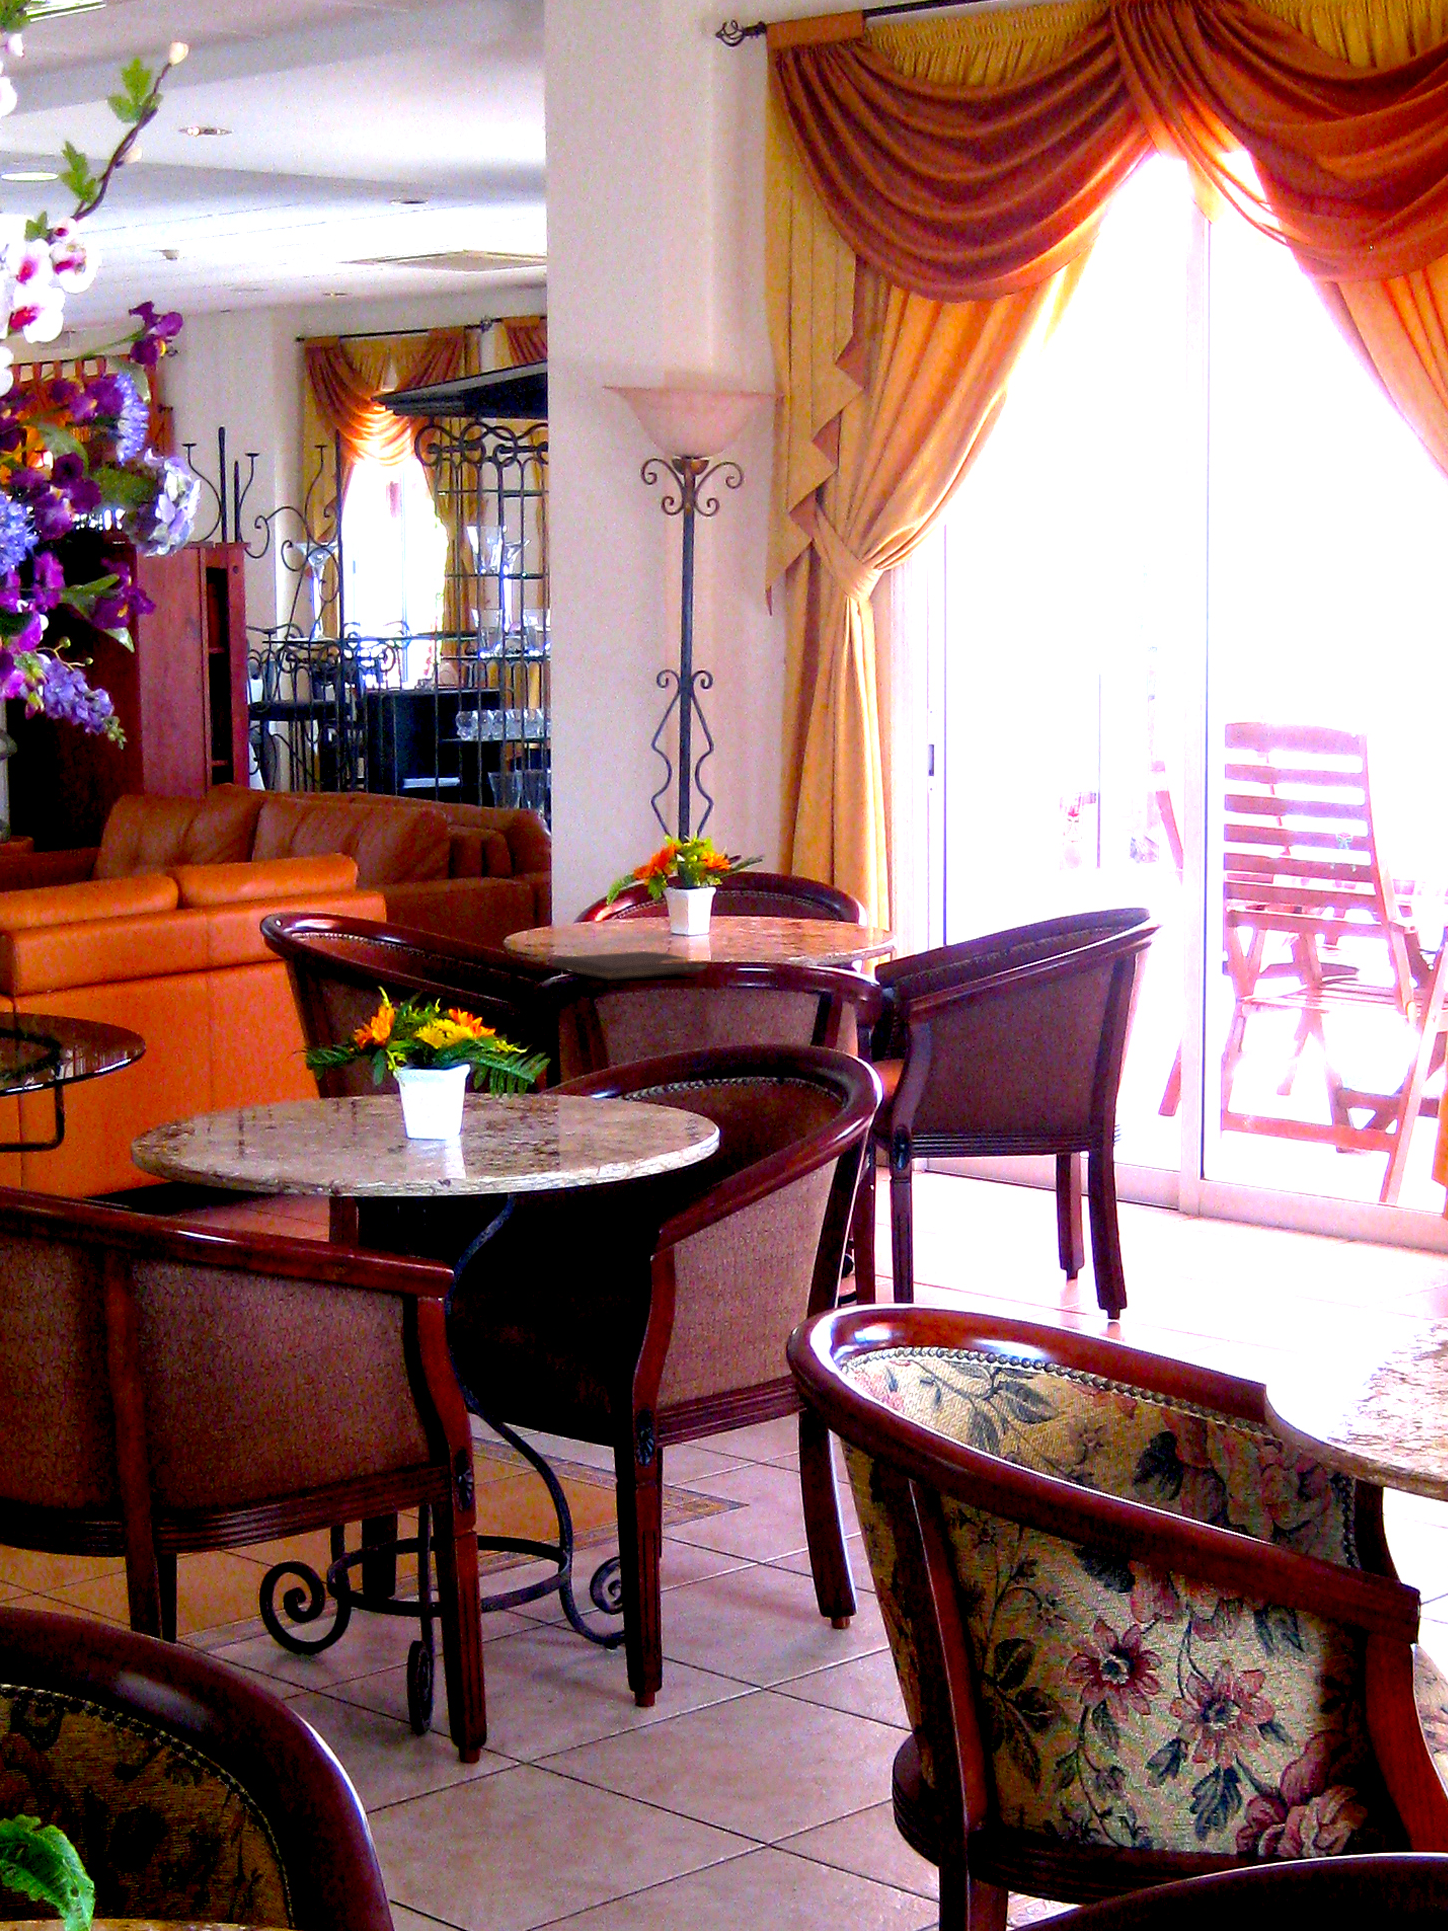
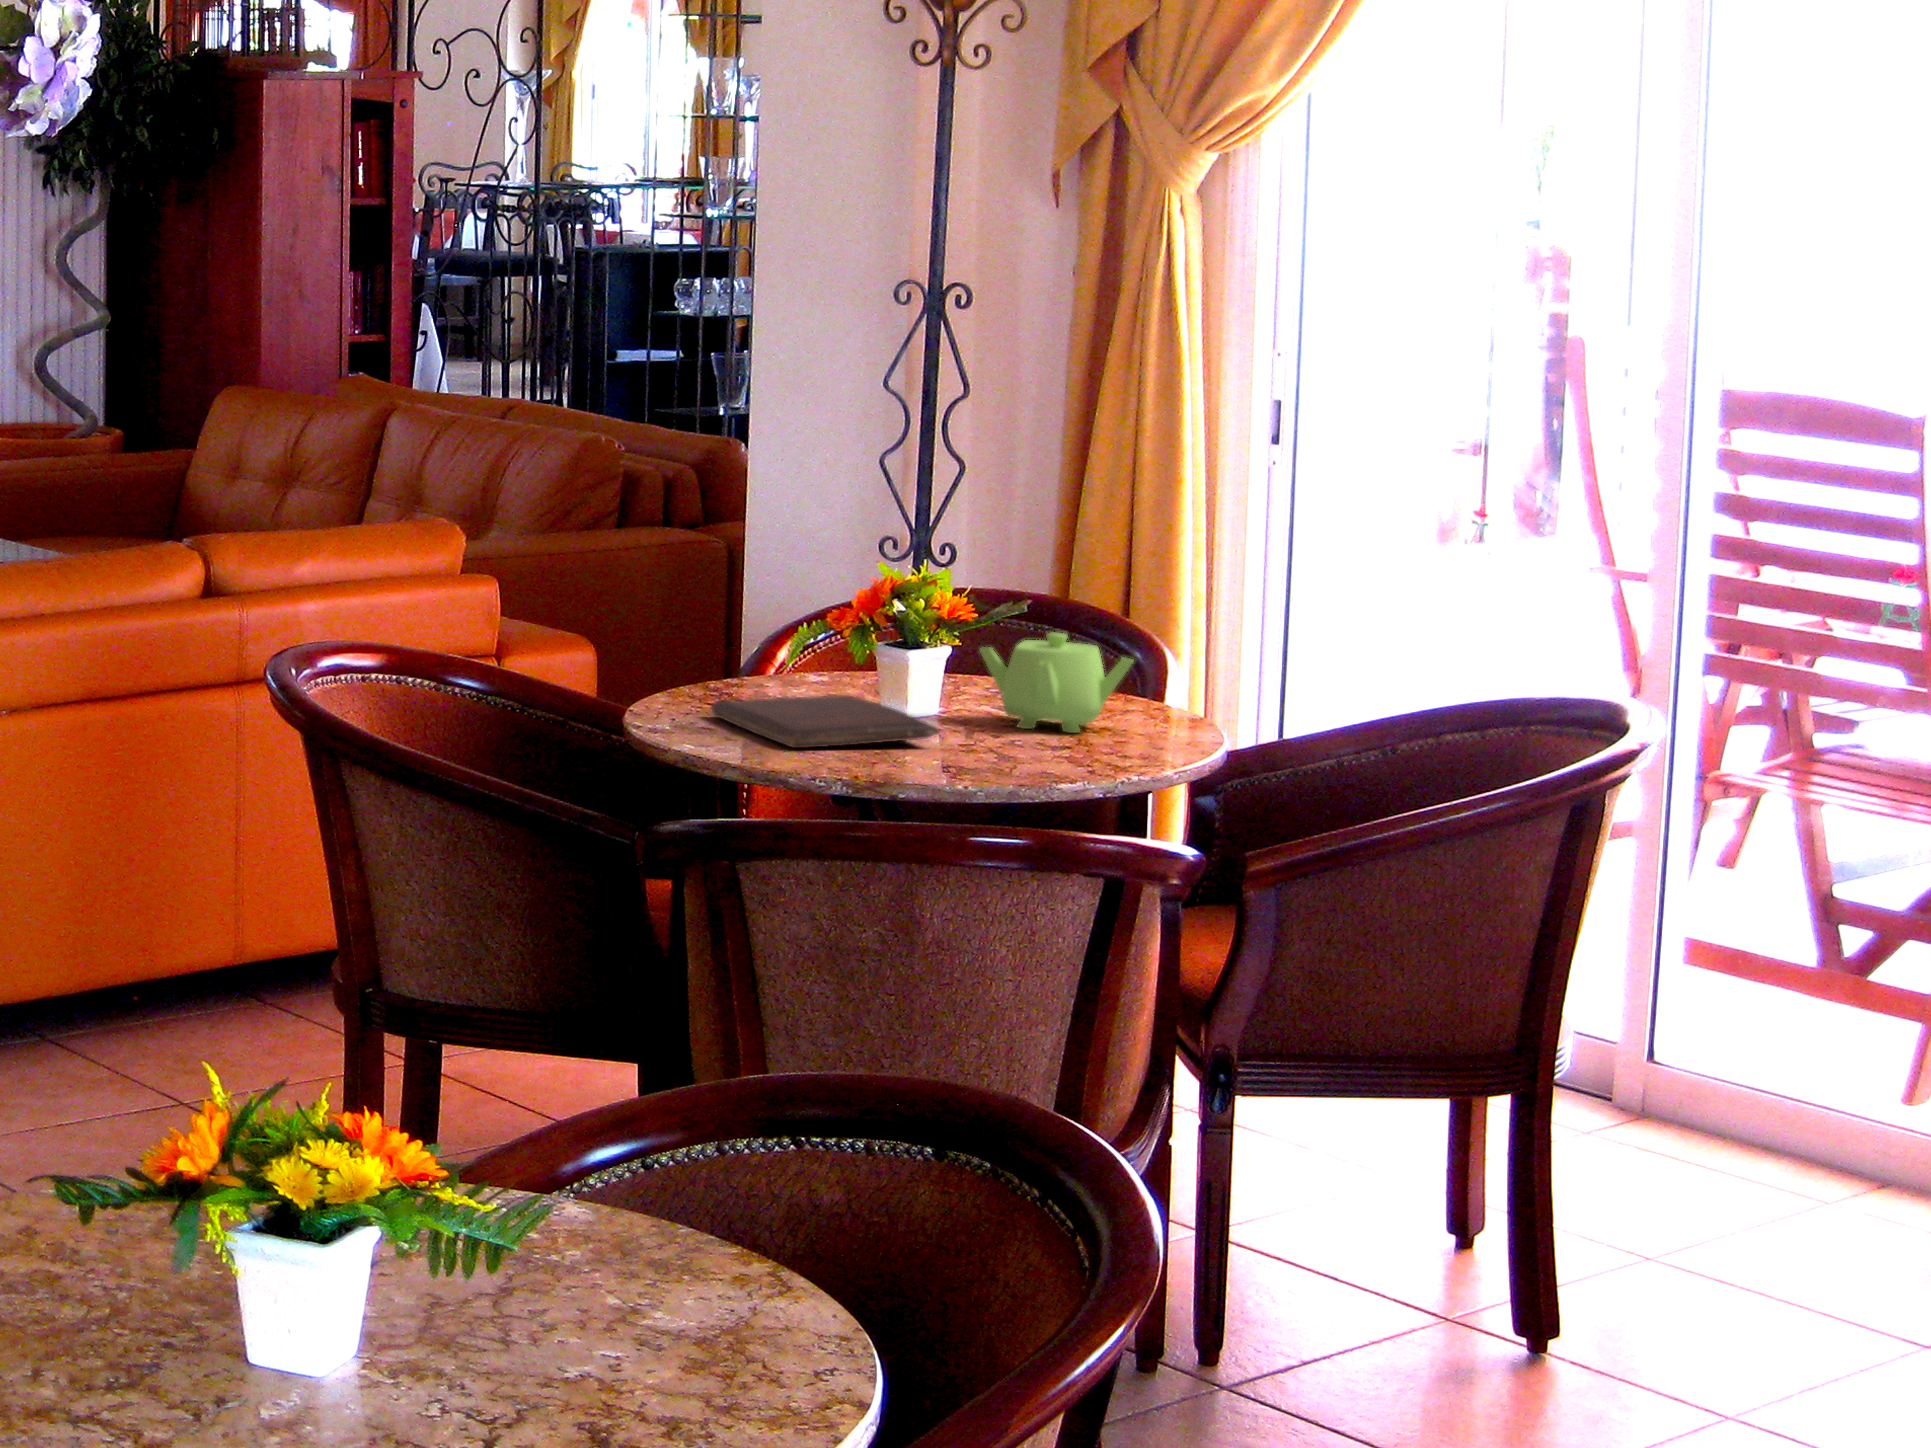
teapot: none [730,903,833,969] -> present [980,633,1133,733]

